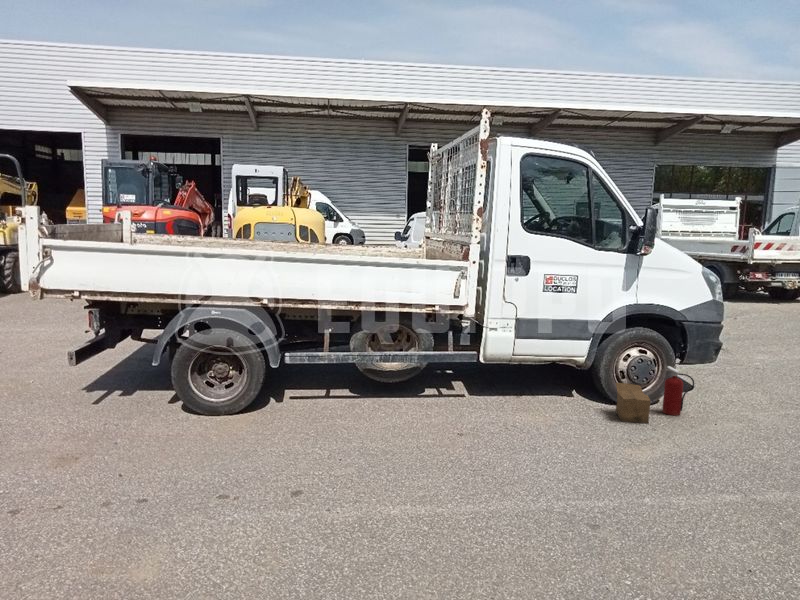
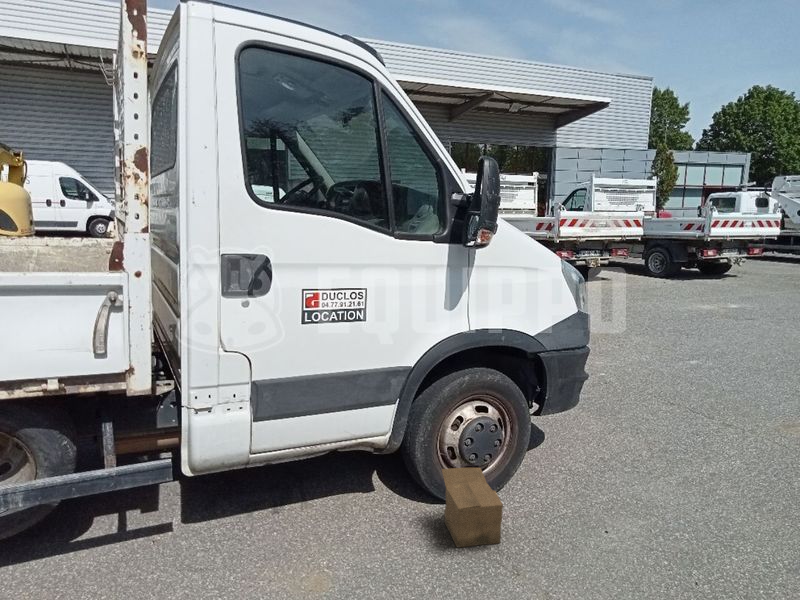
fire extinguisher: present [662,366,694,415] -> none [514,428,564,510]

